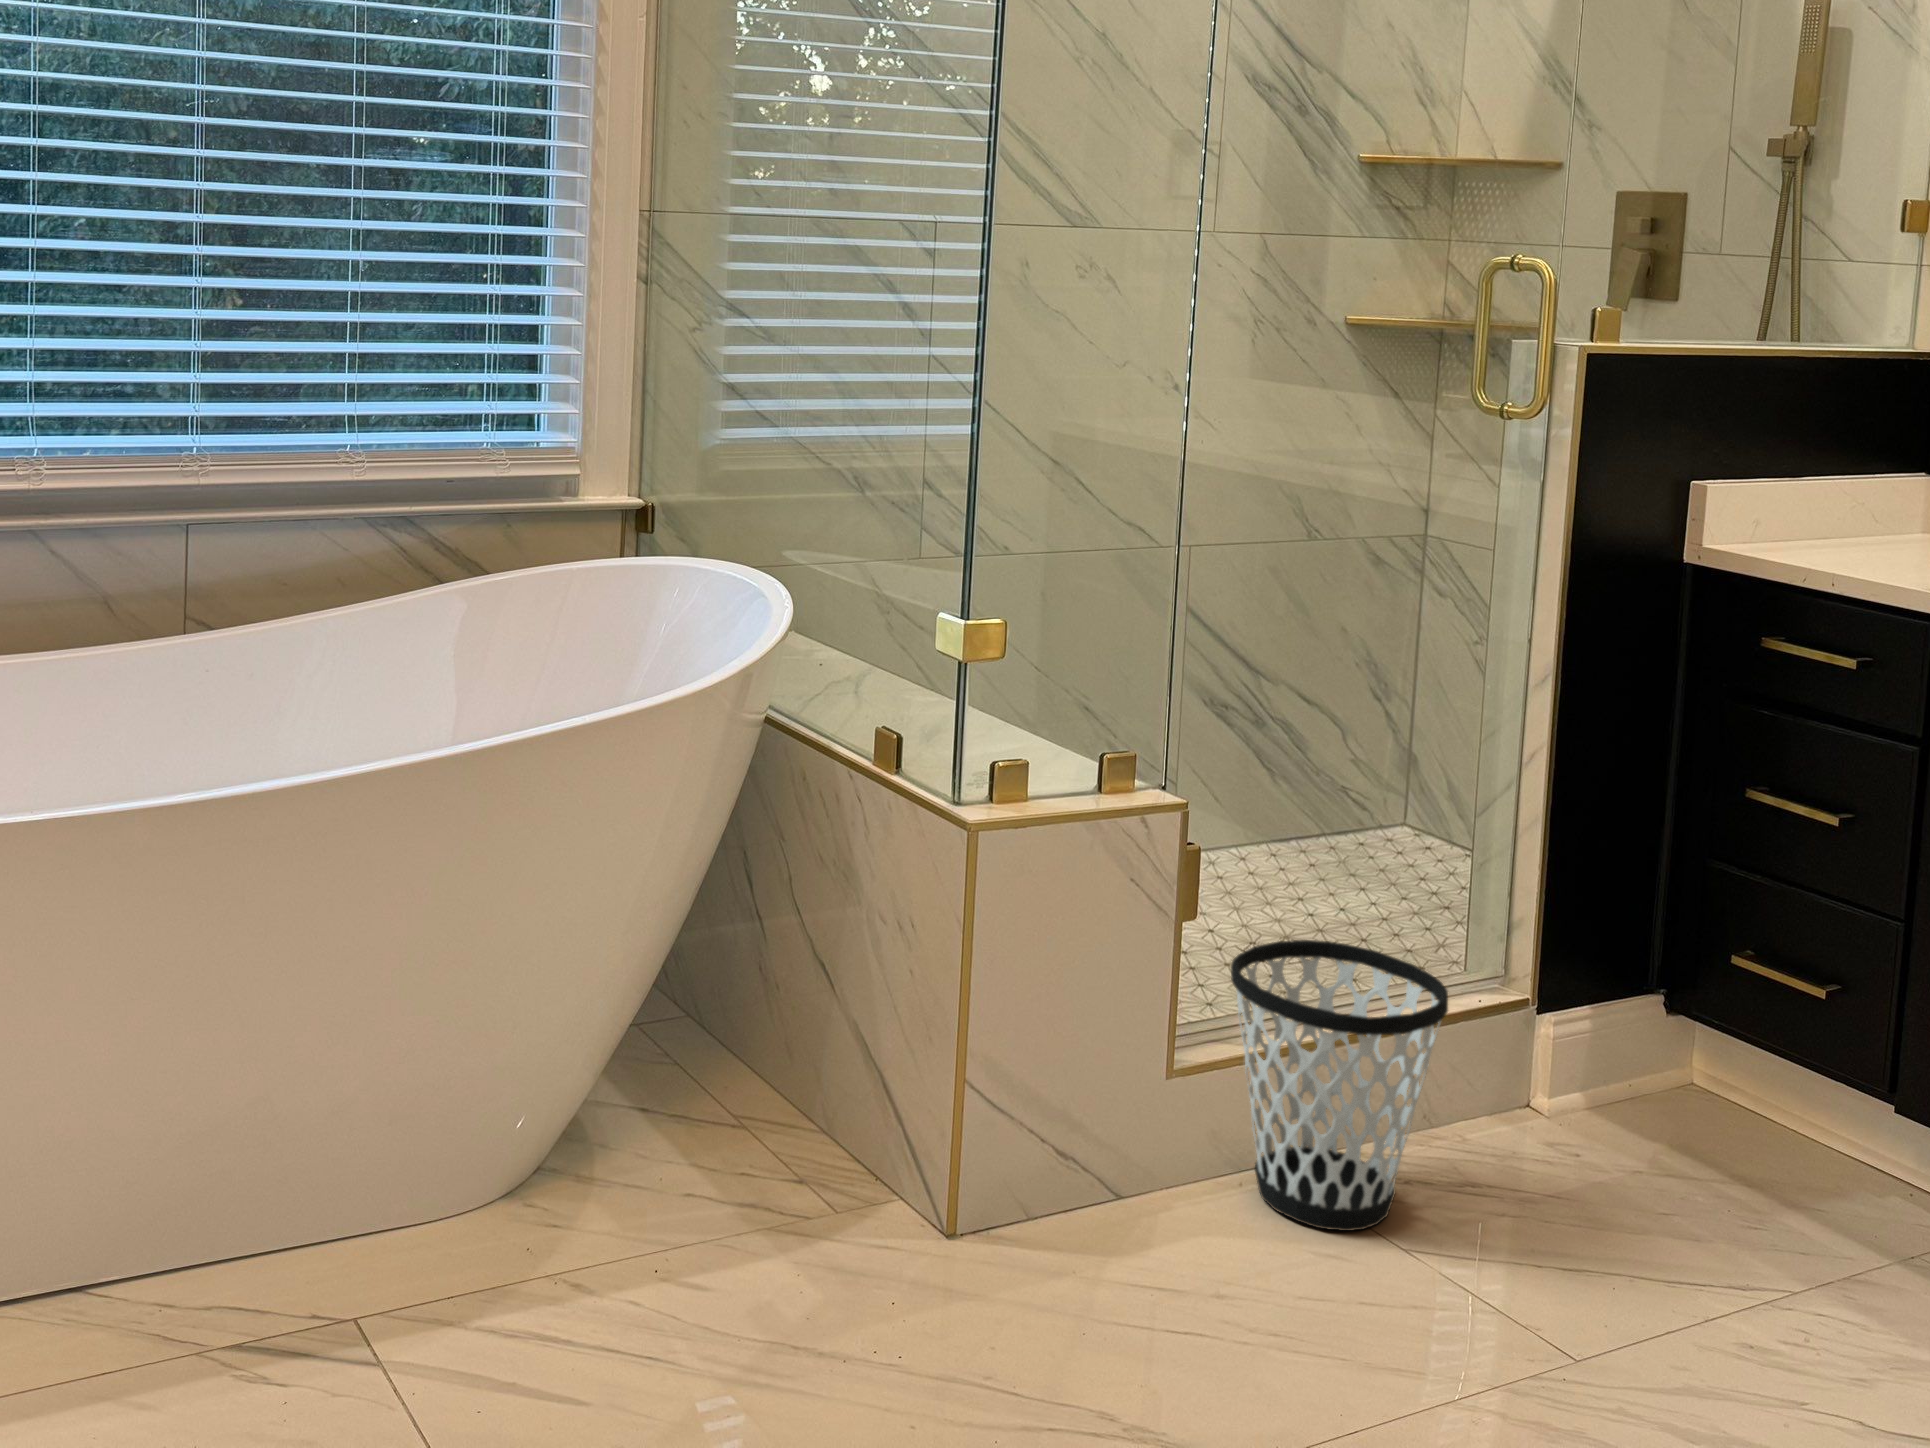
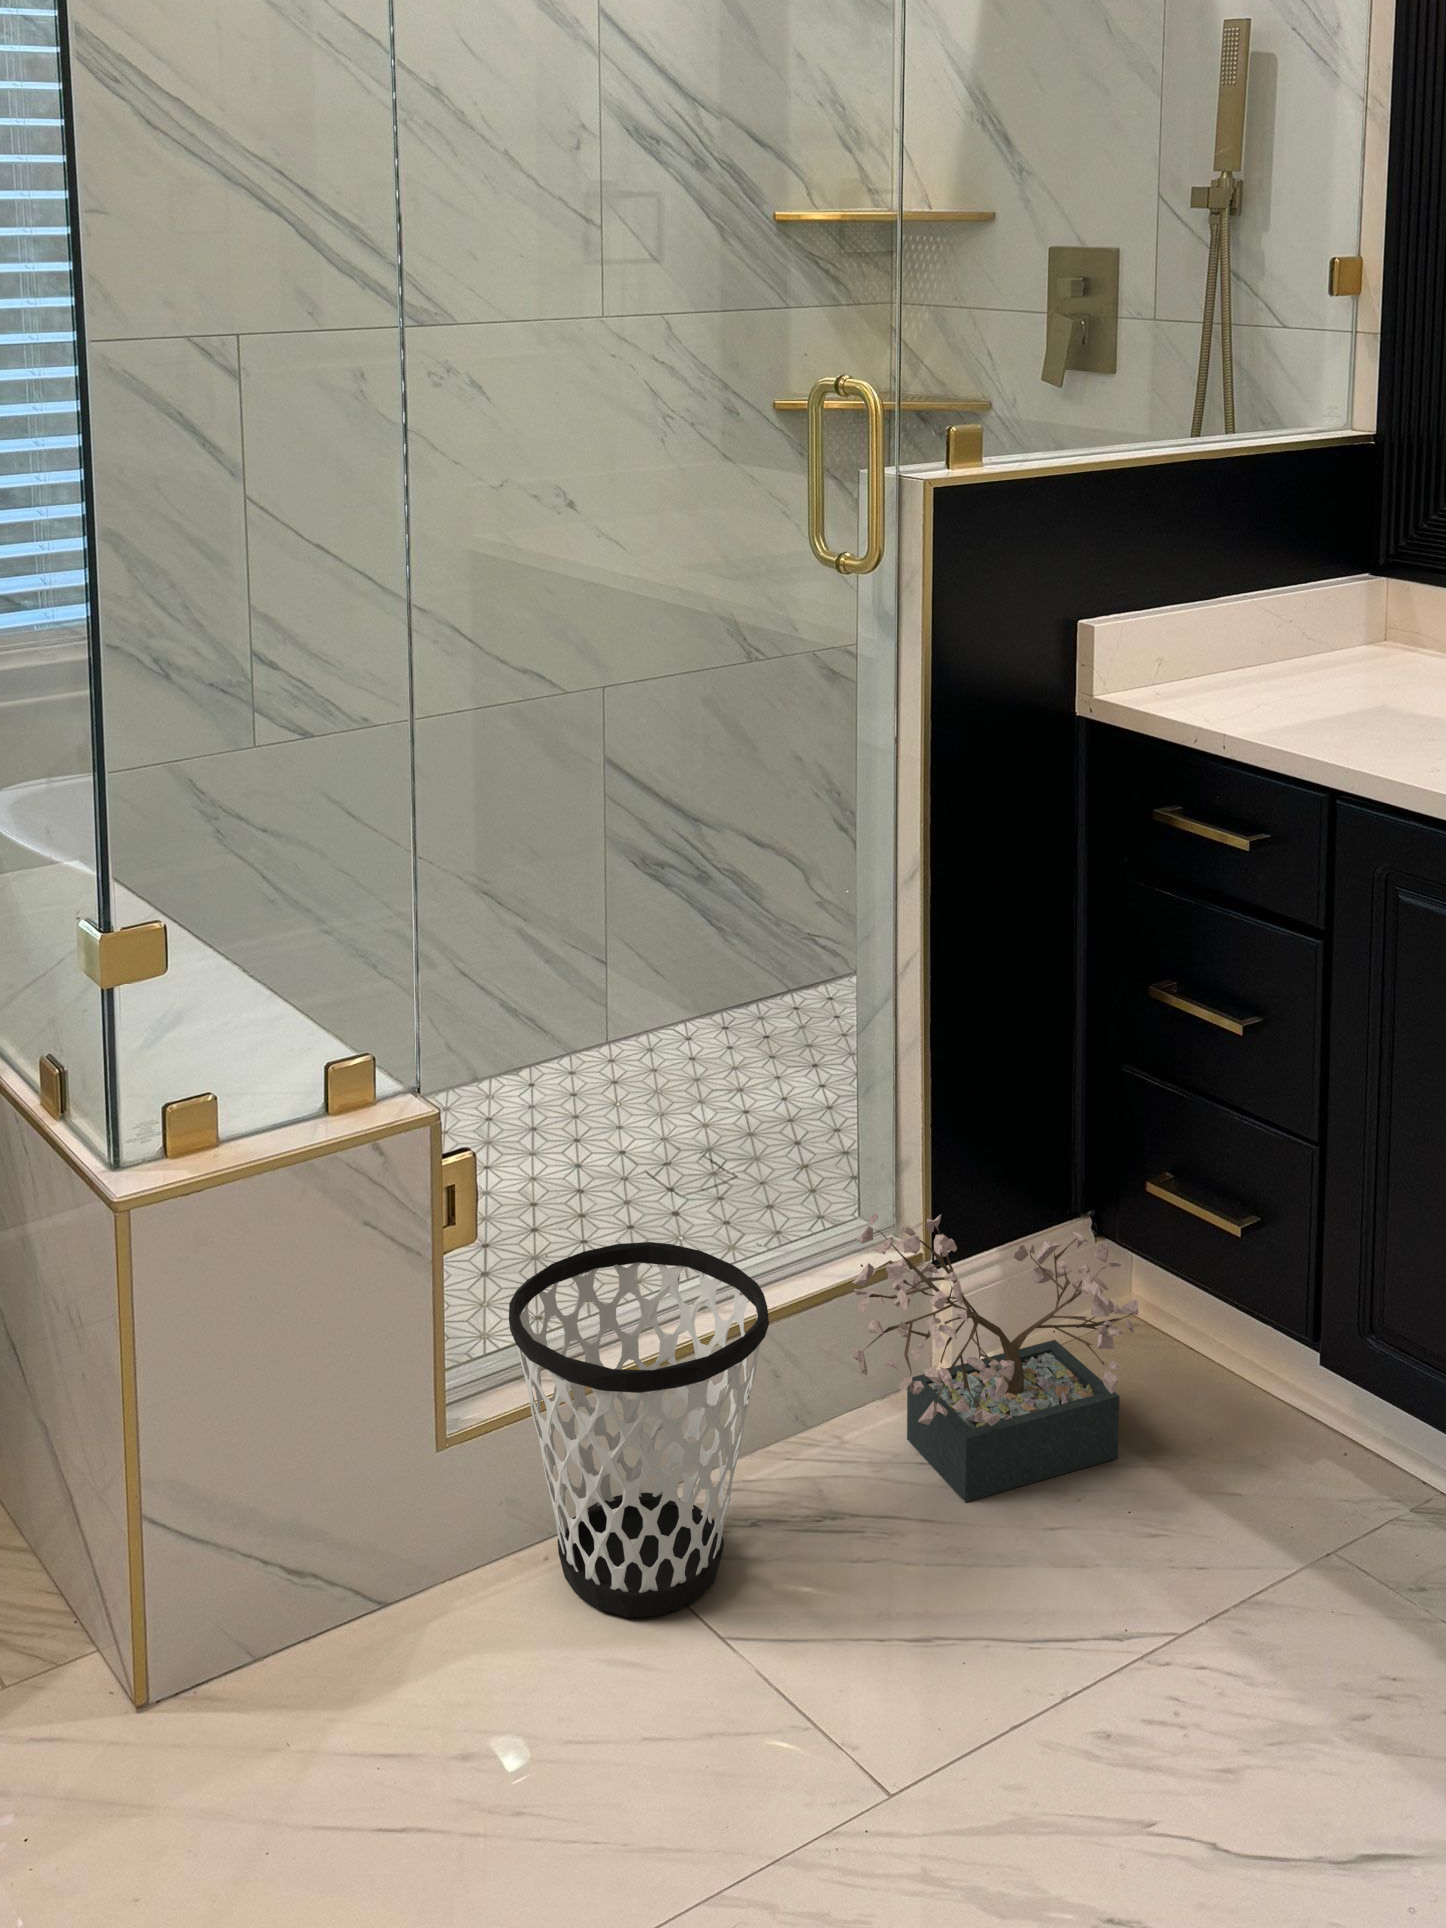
decorative plant: none [1482,945,1729,1190] -> present [852,1212,1138,1502]

